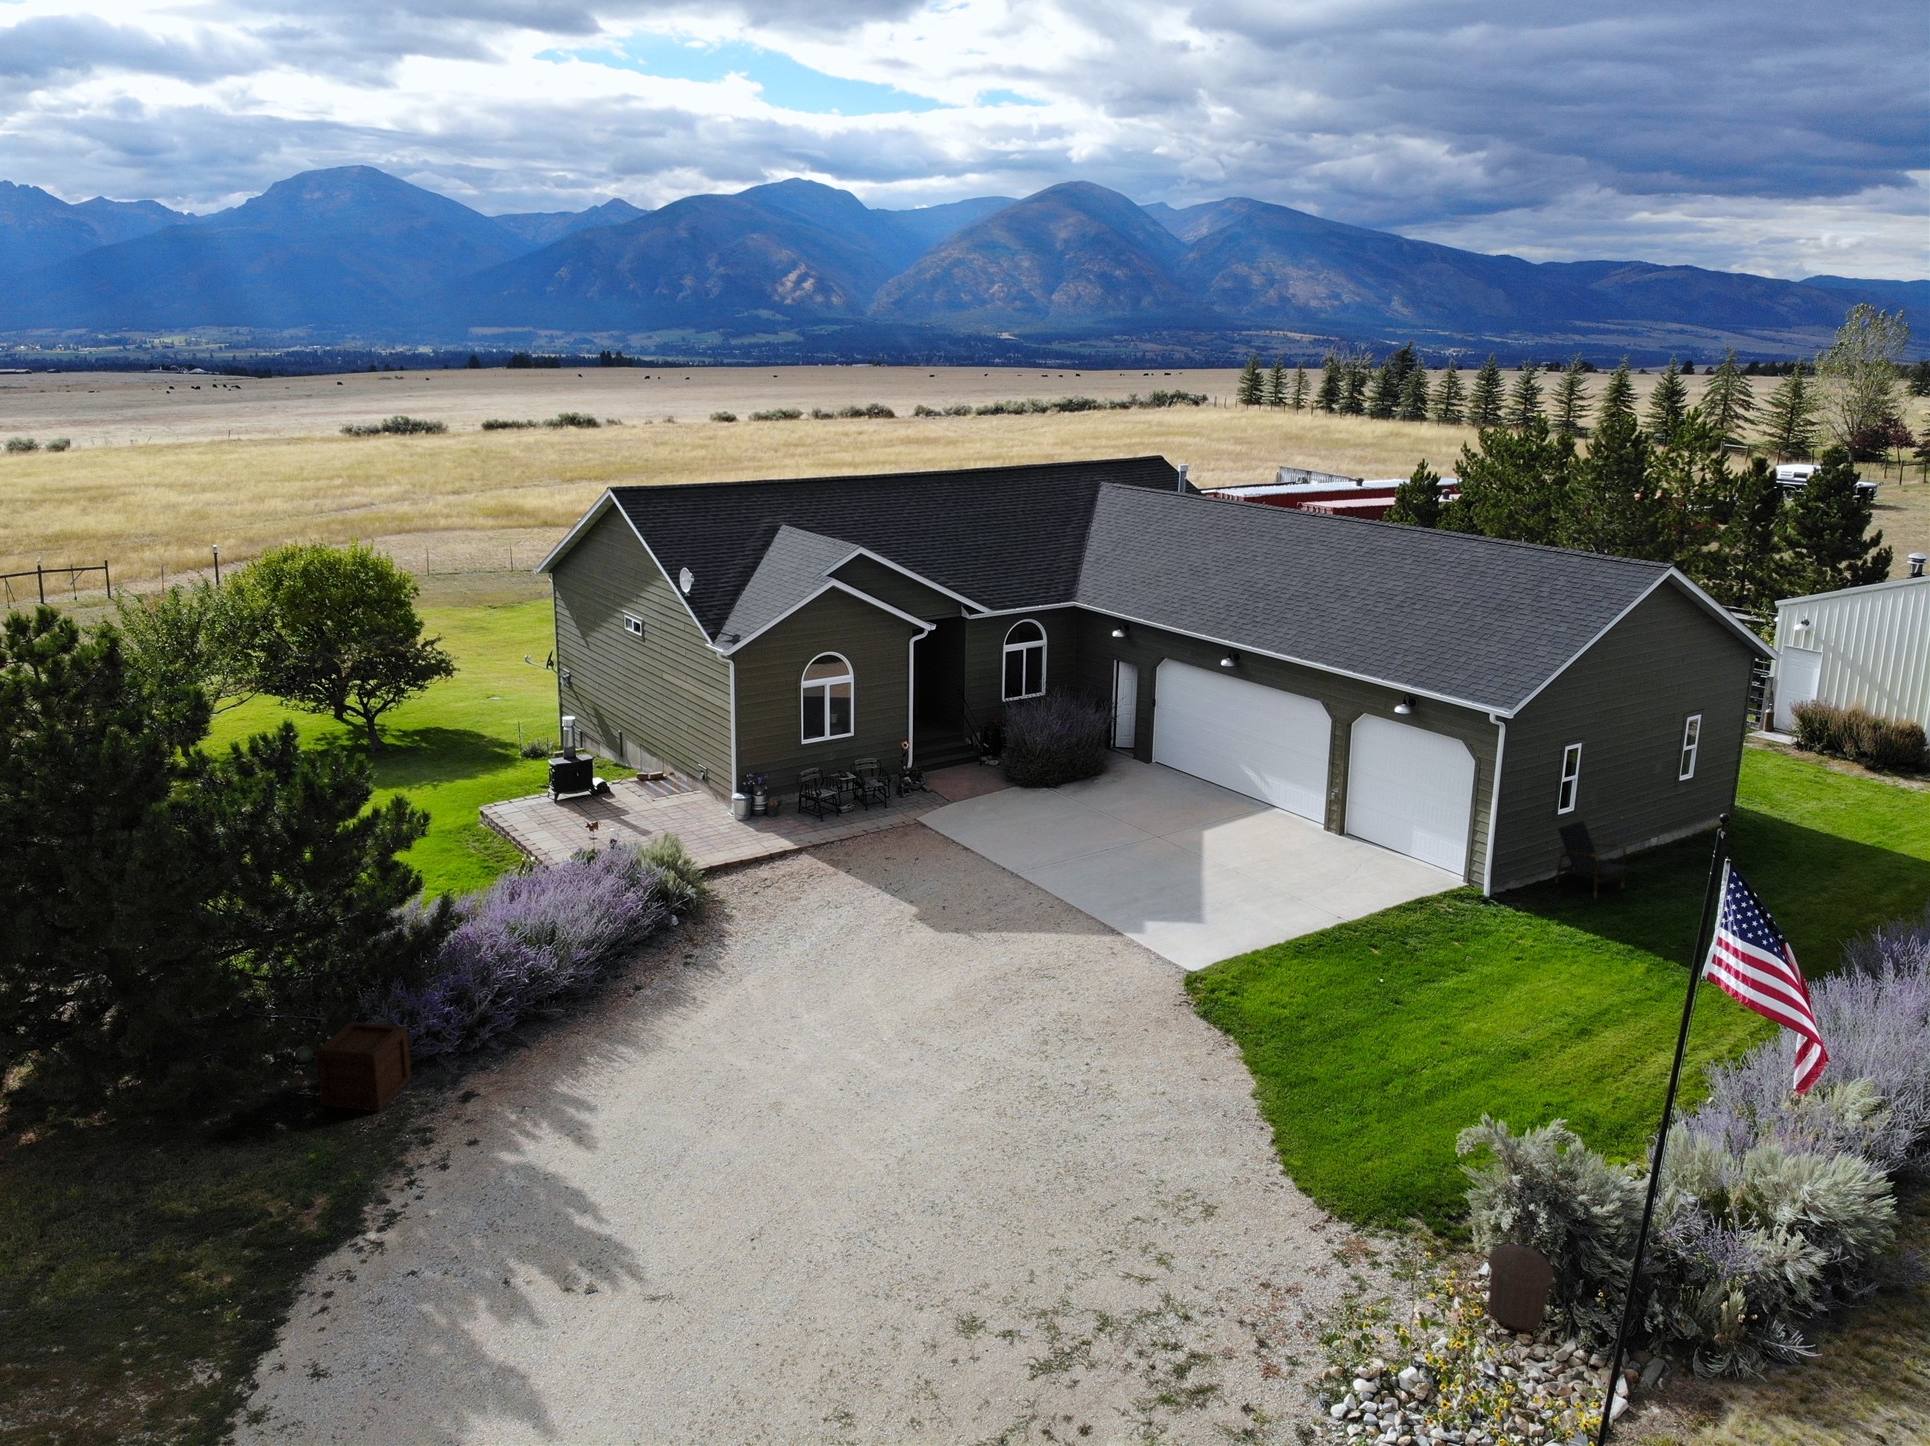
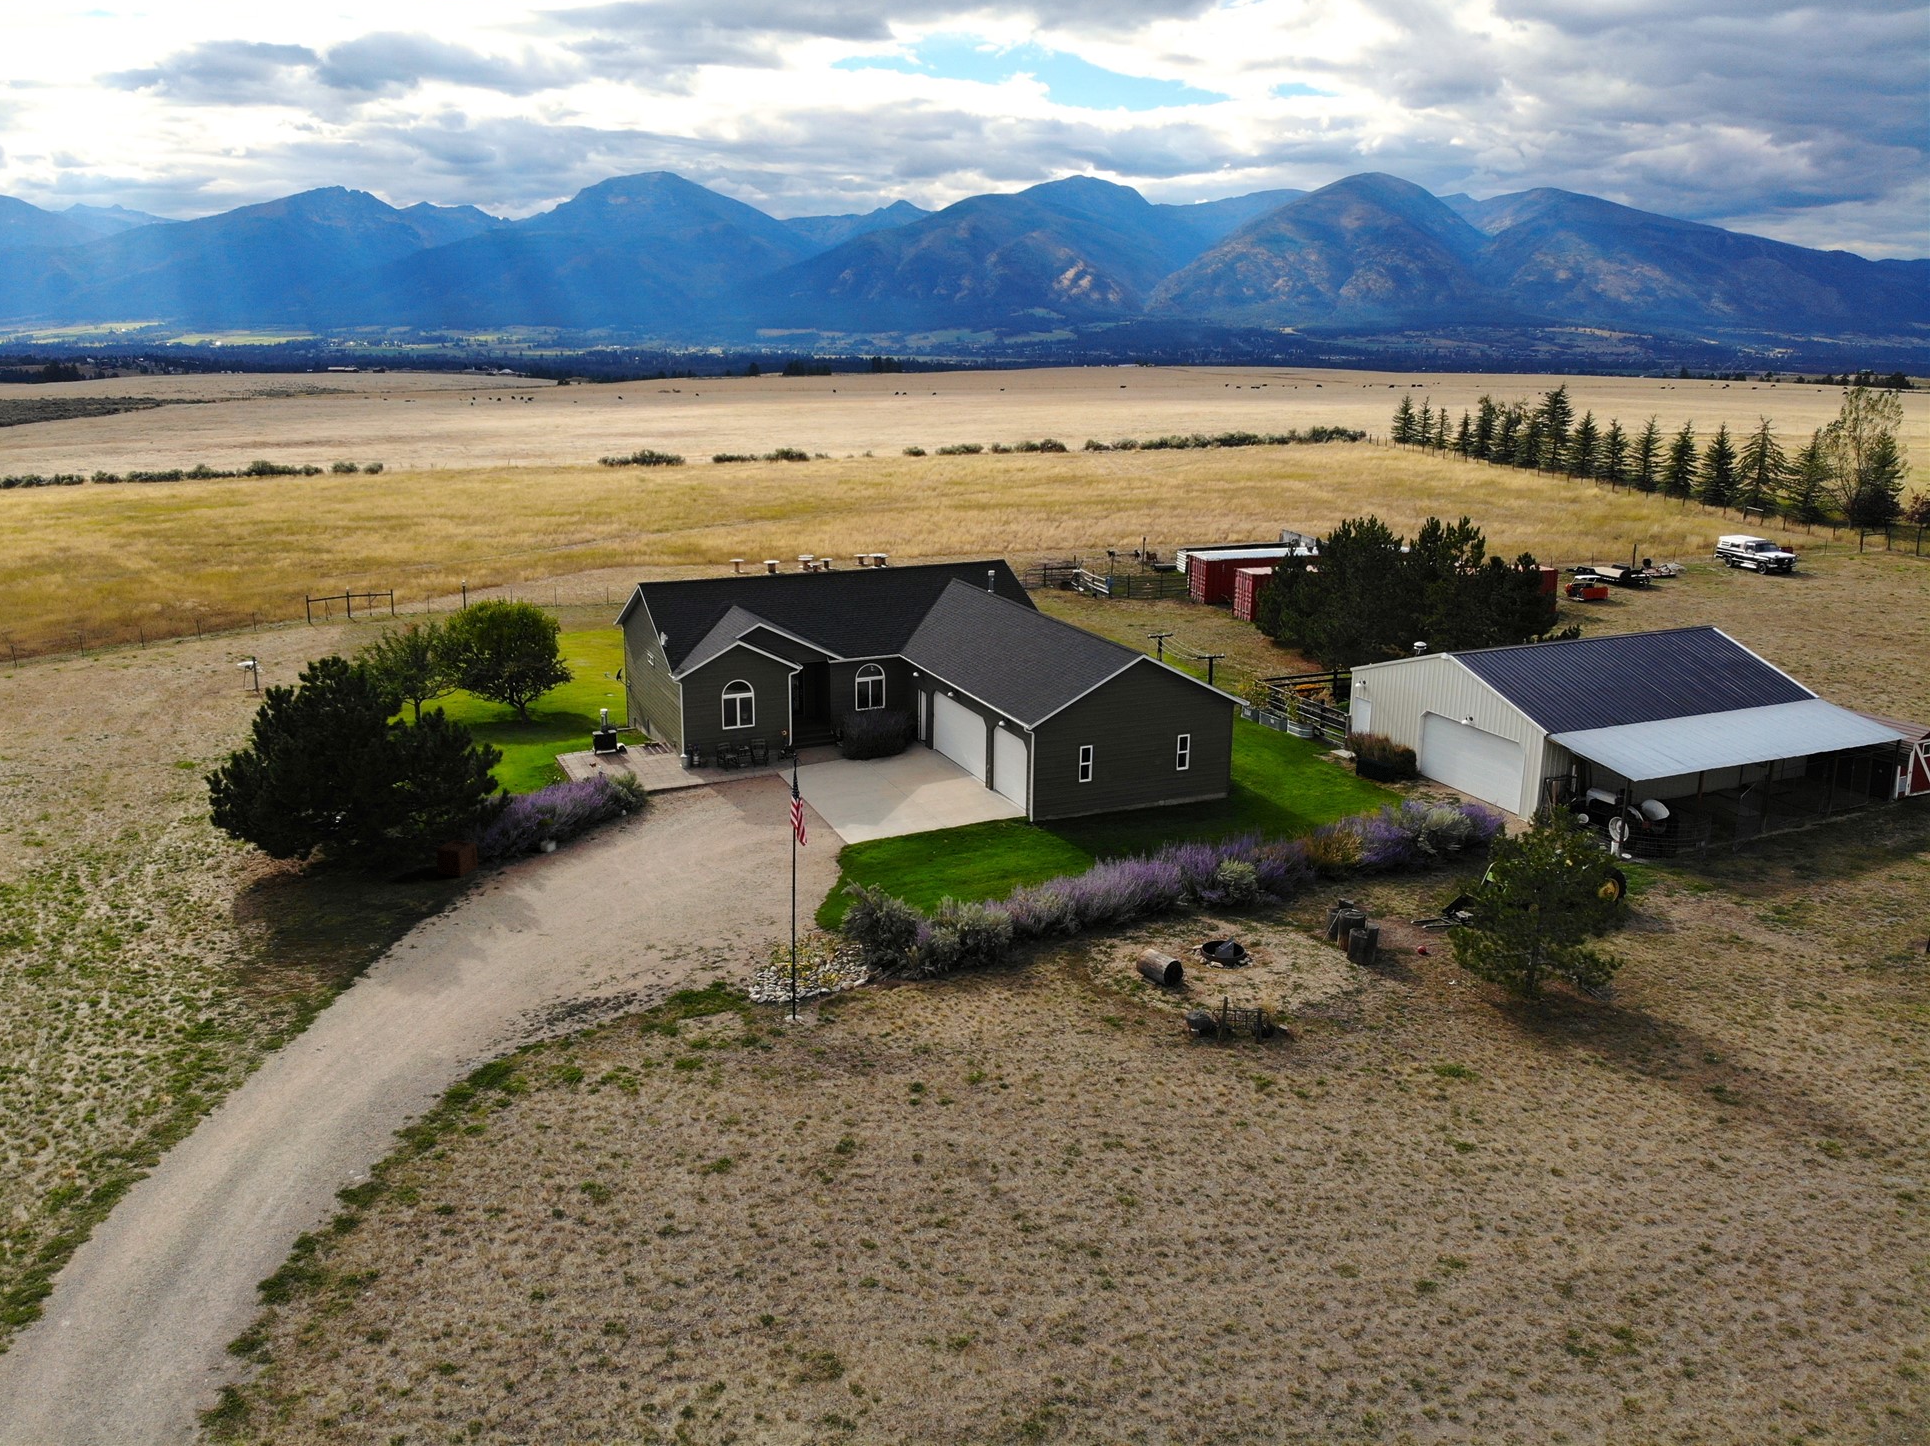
bench: none [1837,740,1911,780] -> present [1355,757,1396,783]
lounge chair: present [1555,821,1633,897] -> none [1093,791,1129,832]
potted tree: none [531,951,570,1026] -> present [537,817,555,852]
trash can: present [1488,1244,1554,1332] -> none [851,941,875,973]

